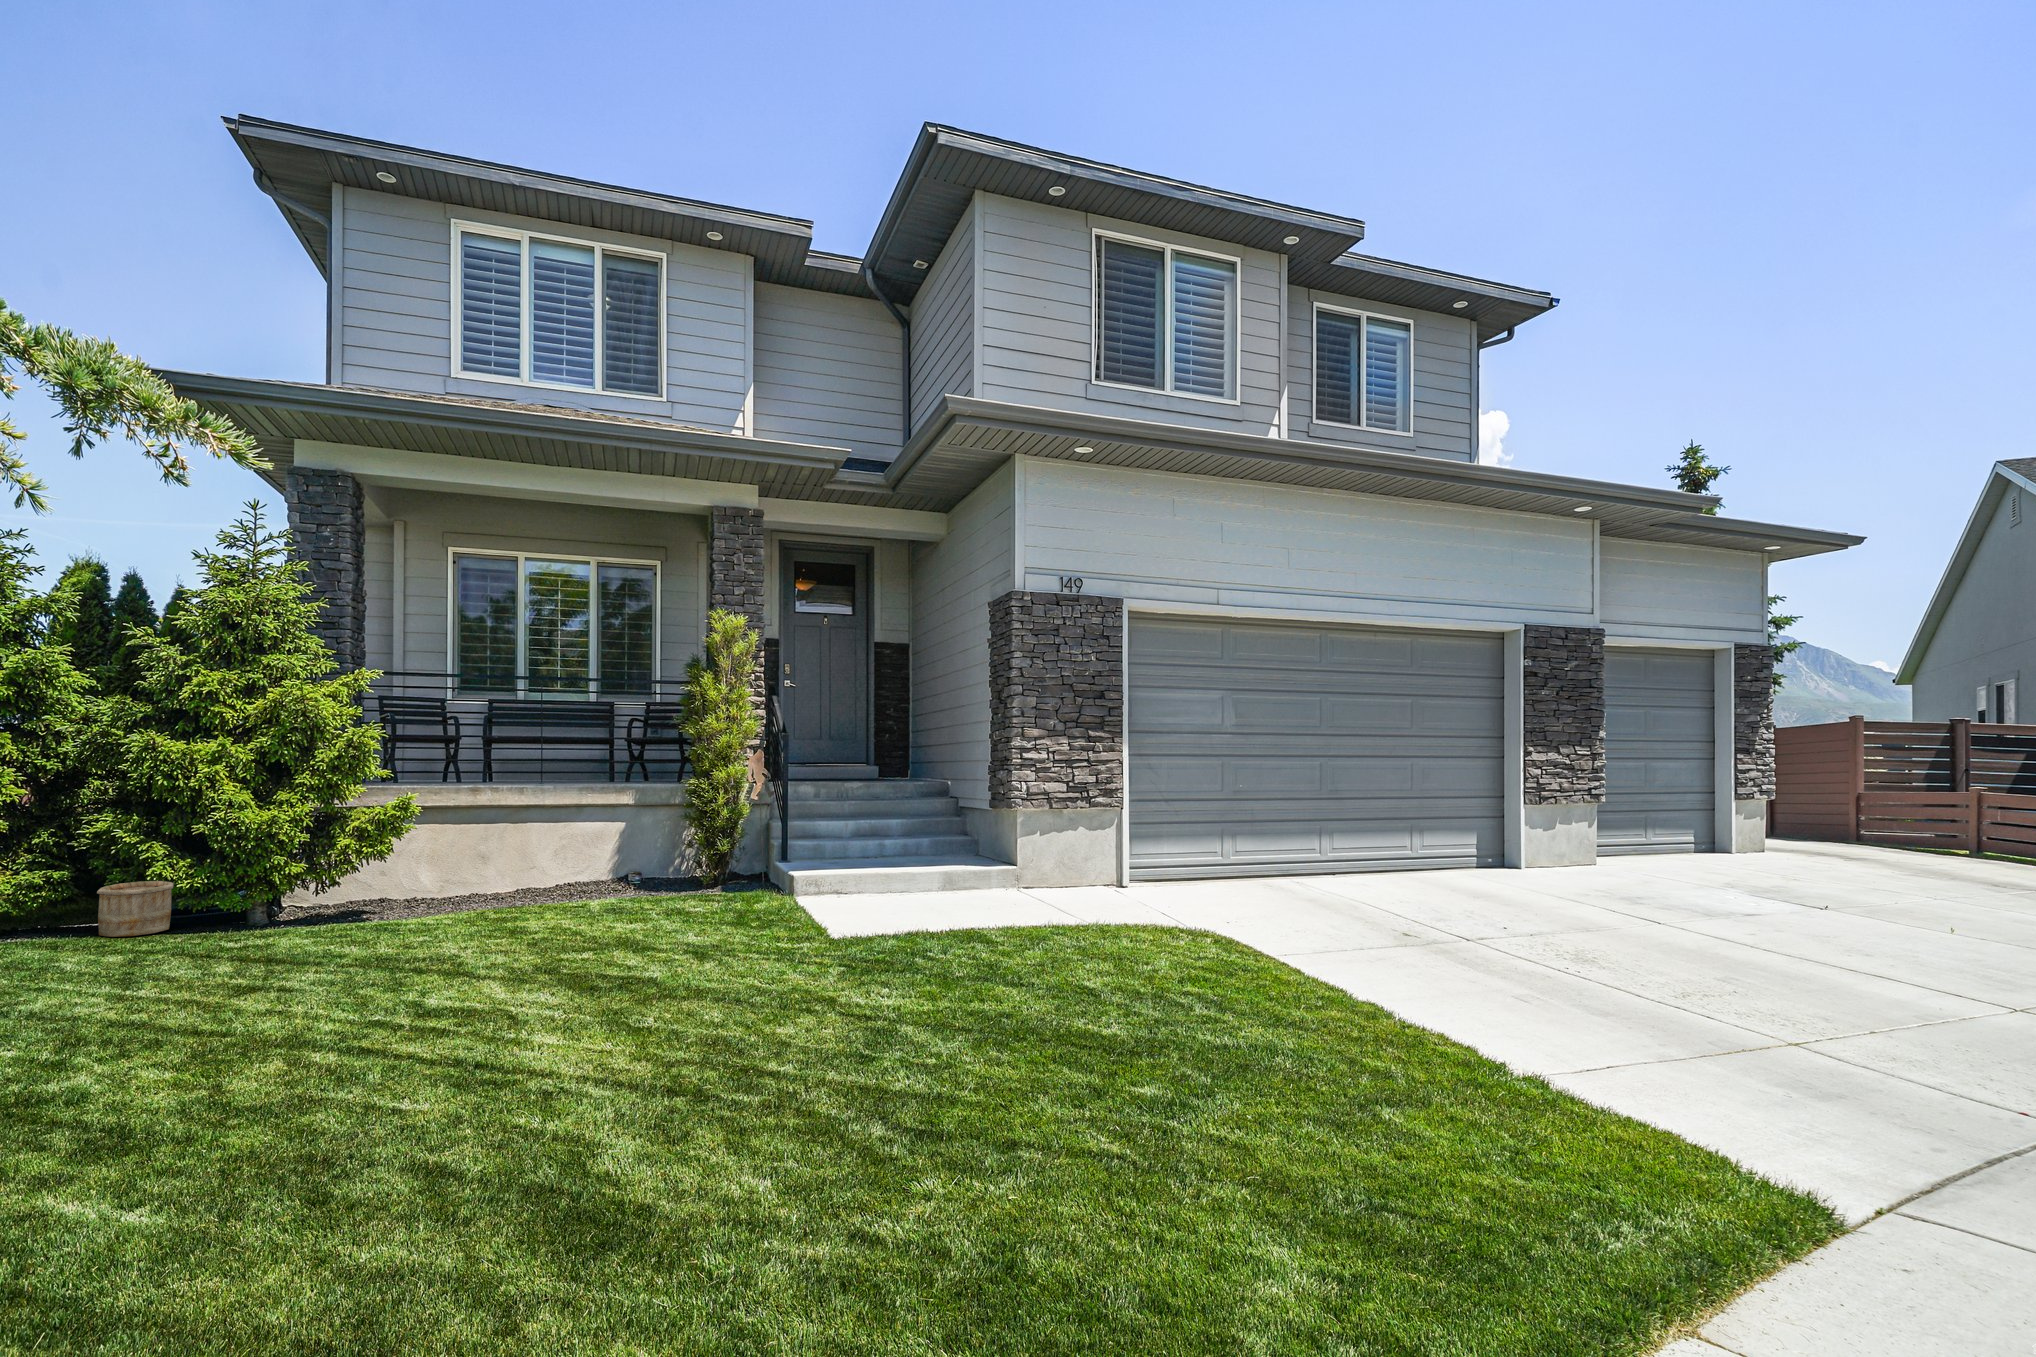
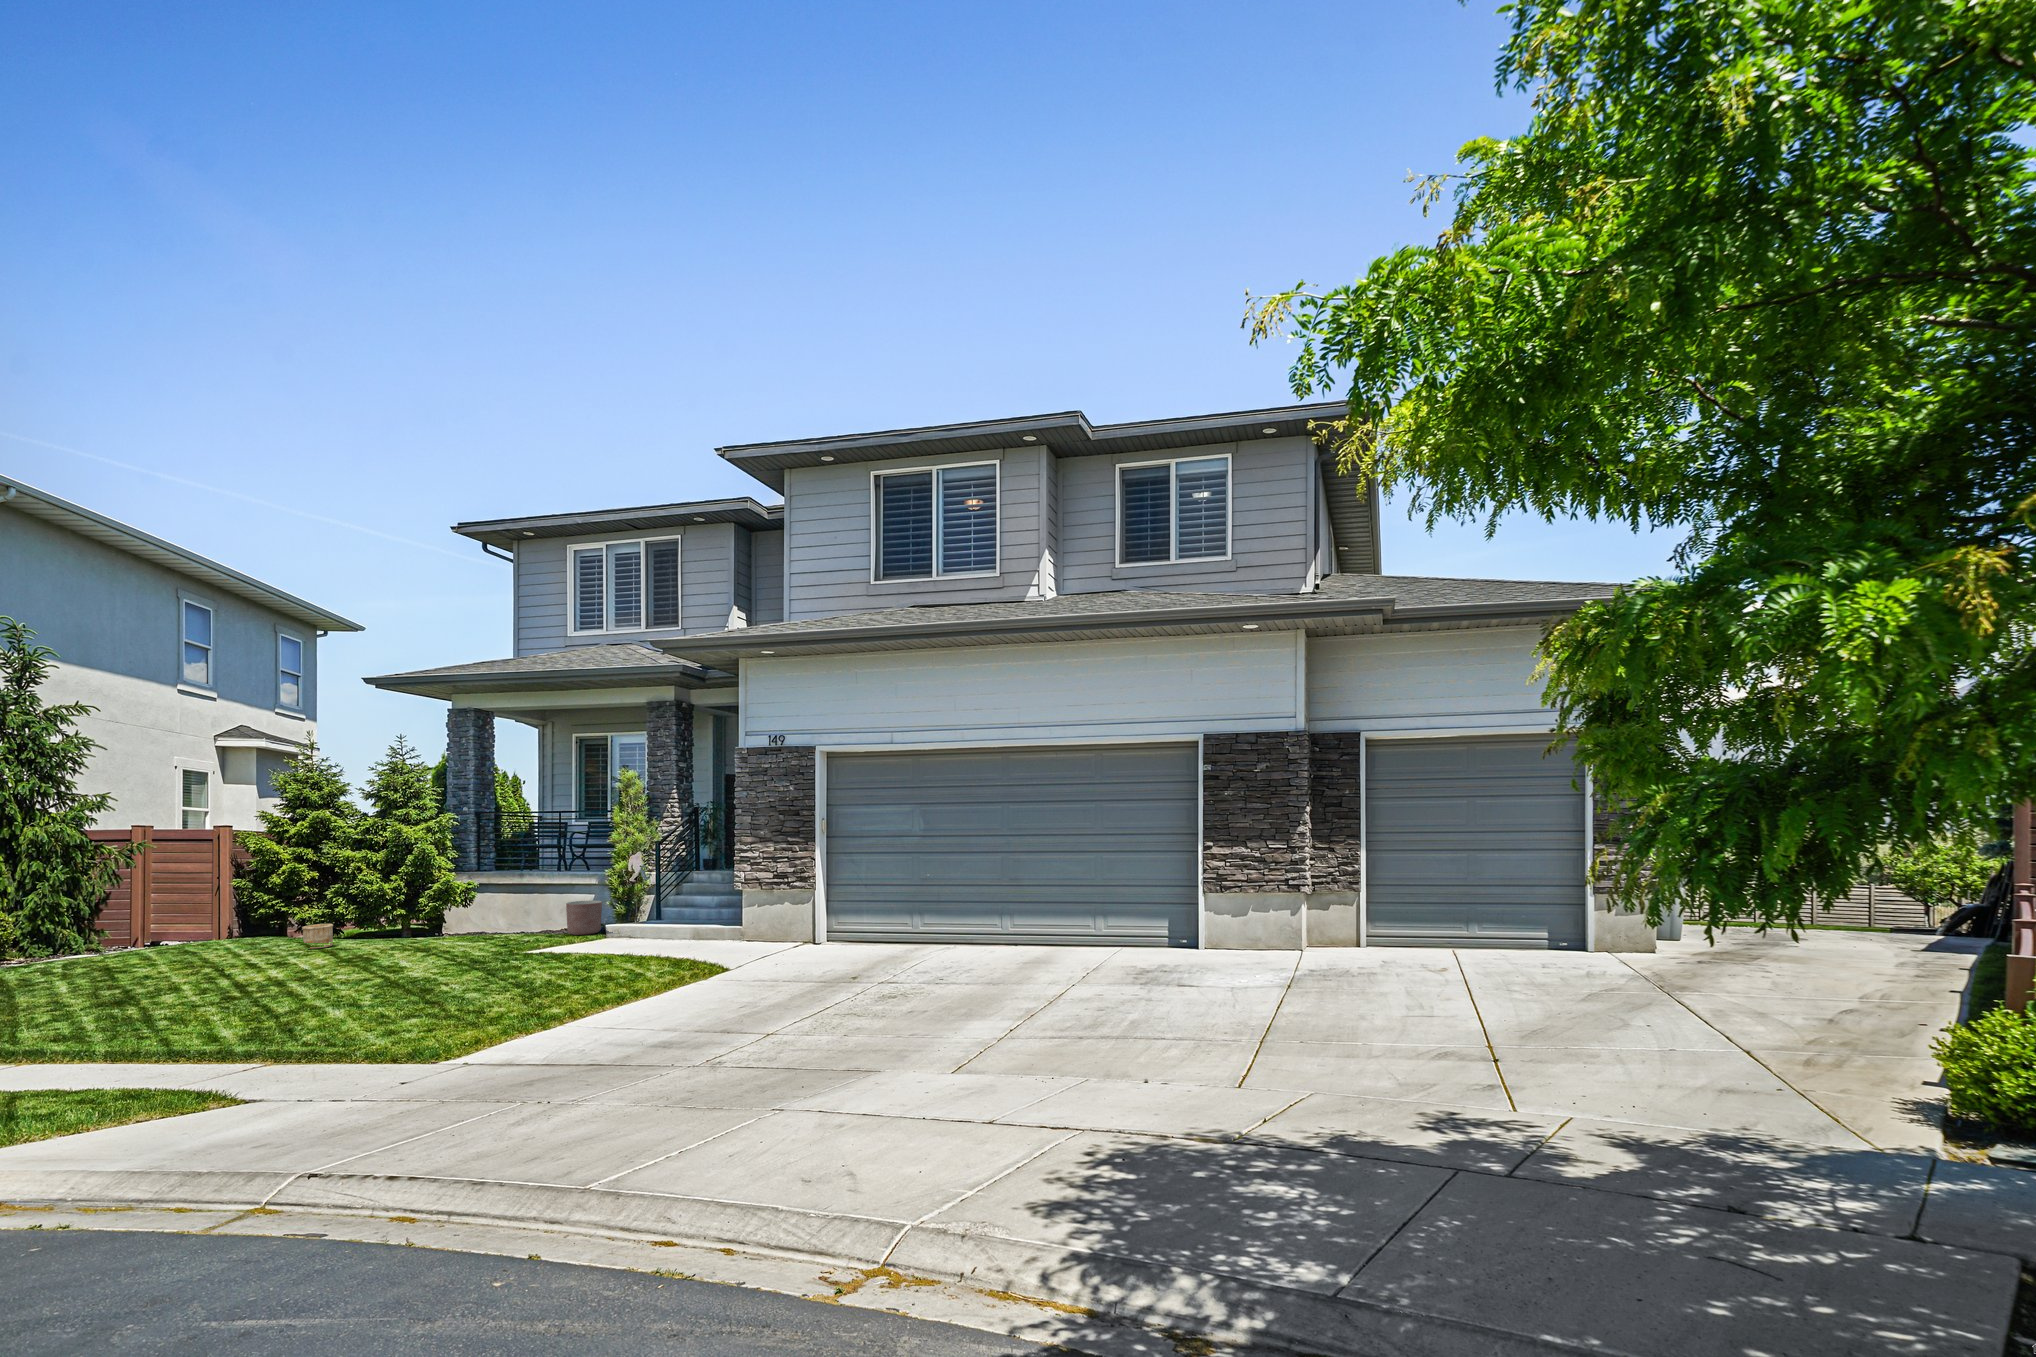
planter: none [609,827,667,882] -> present [566,900,602,935]

